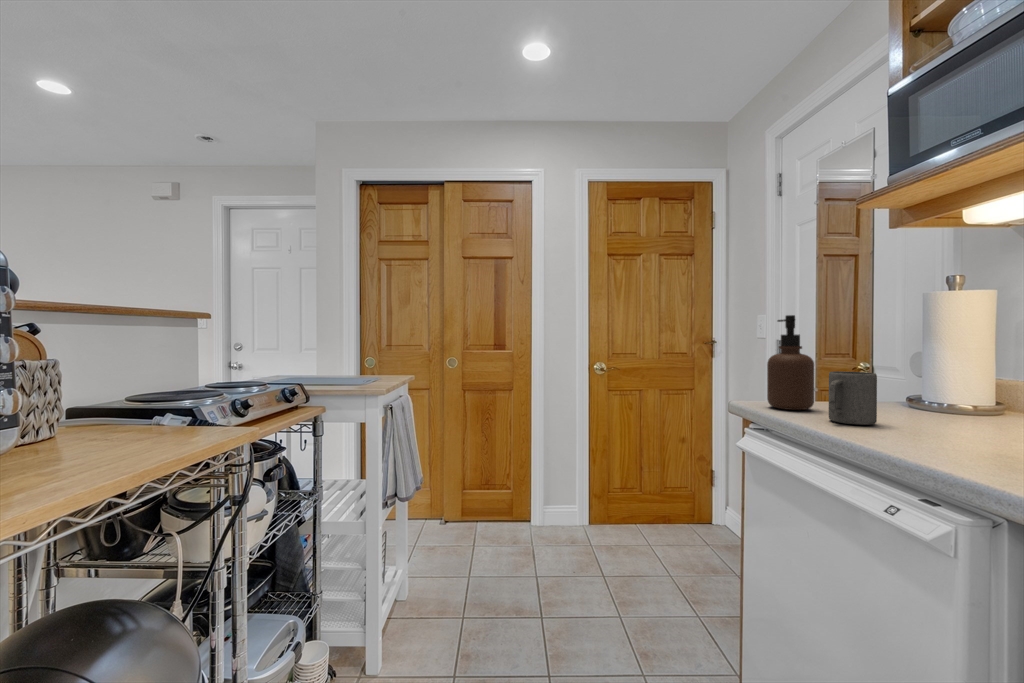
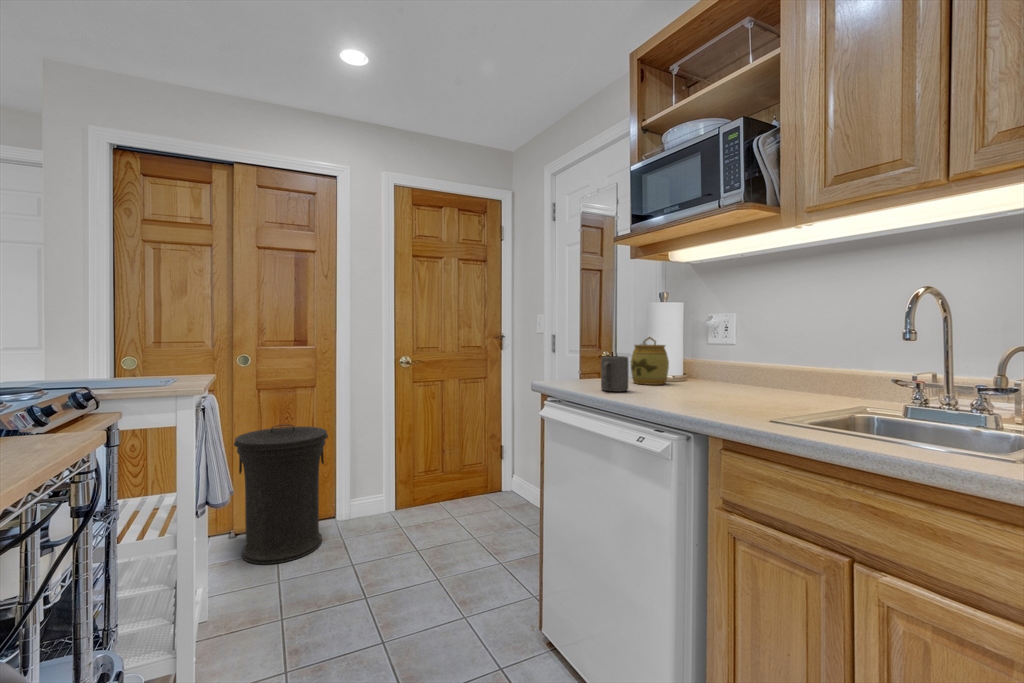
soap dispenser: present [767,315,814,410] -> none [560,316,589,385]
jar: none [889,343,964,417] -> present [631,337,669,385]
trash can: none [438,425,519,557] -> present [234,424,328,564]

